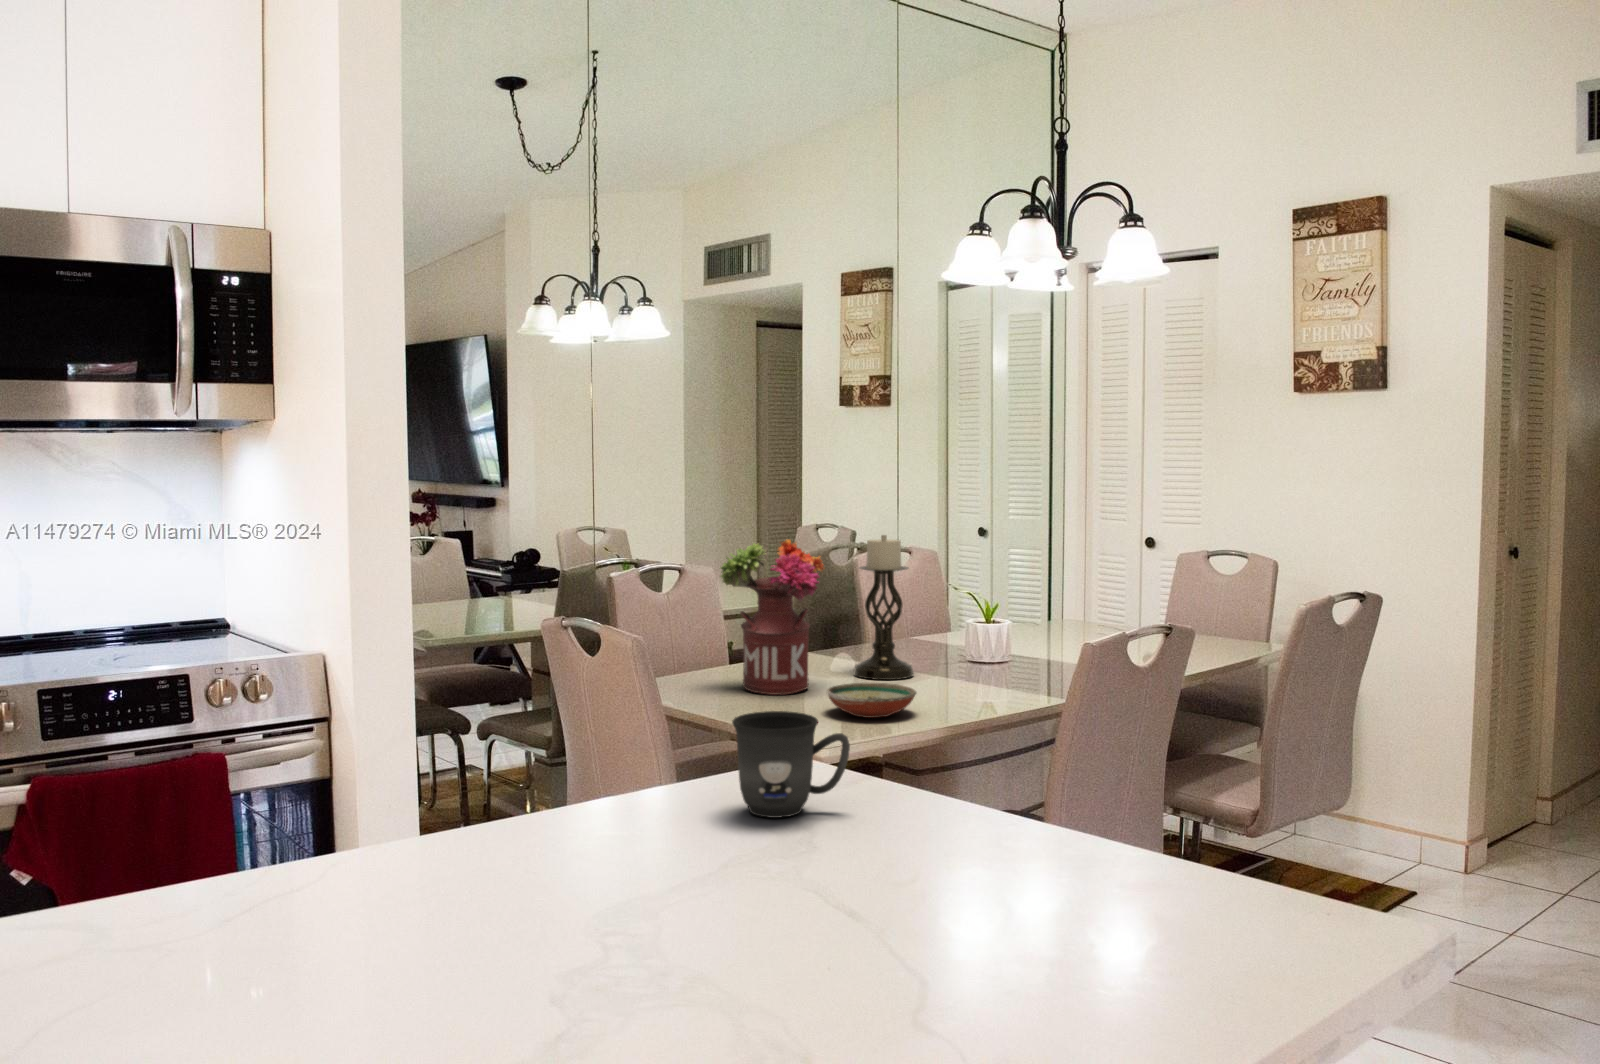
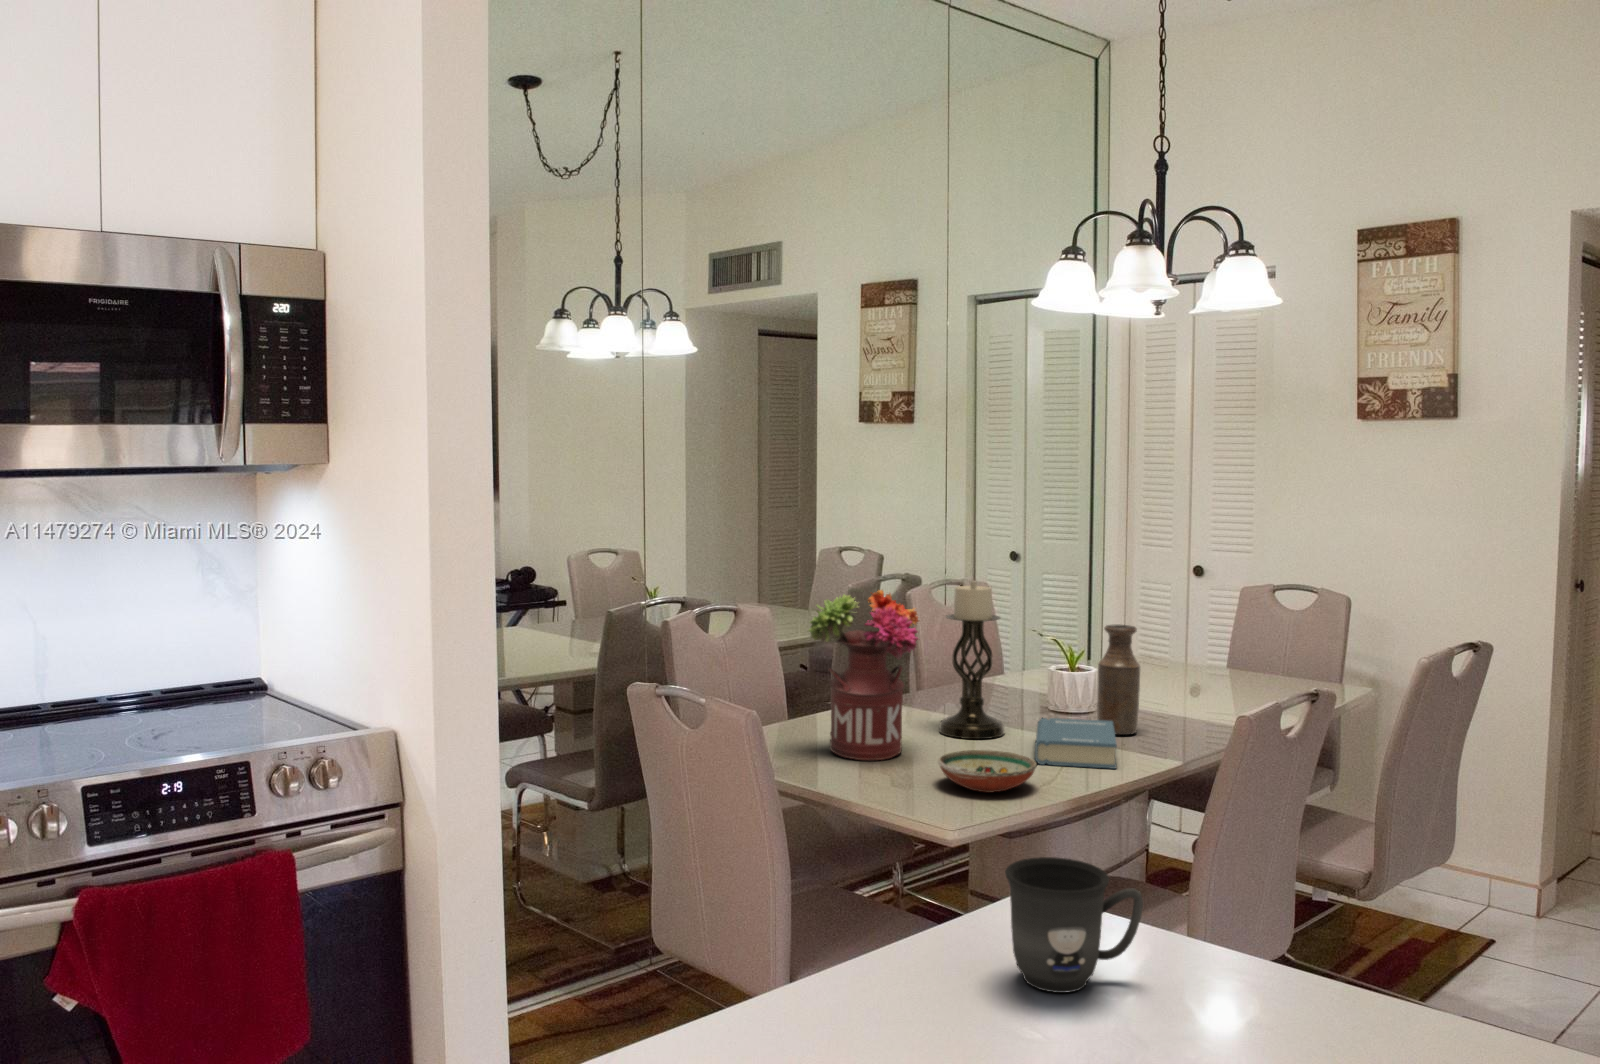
bottle: none [1002,575,1041,677] -> present [1097,624,1140,735]
book: none [927,660,1009,702] -> present [1035,718,1117,769]

